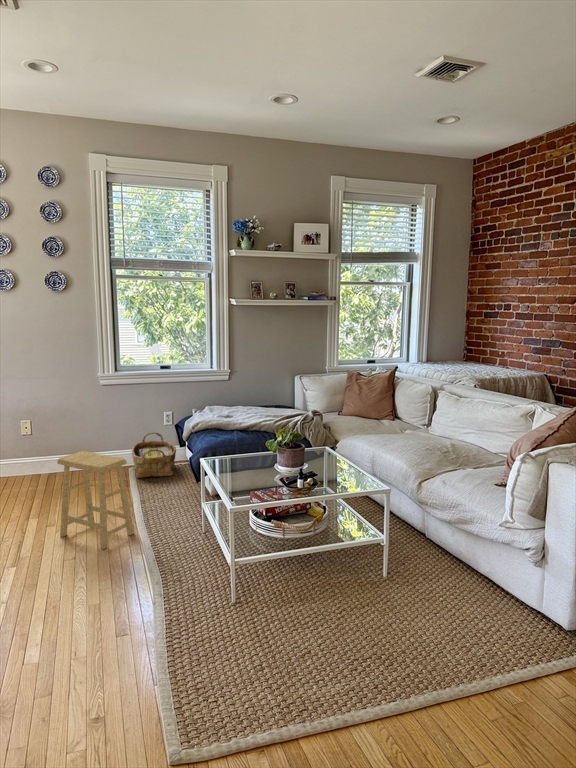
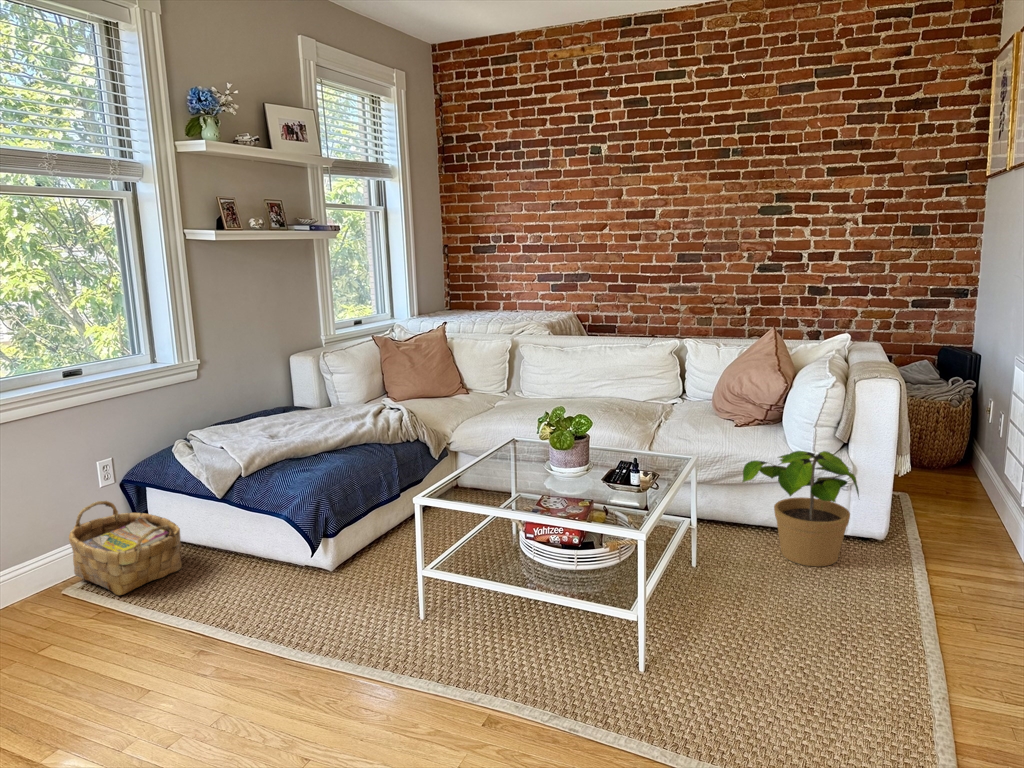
footstool: present [57,451,134,549] -> none [169,531,328,741]
potted plant: none [386,505,516,623] -> present [743,451,859,567]

